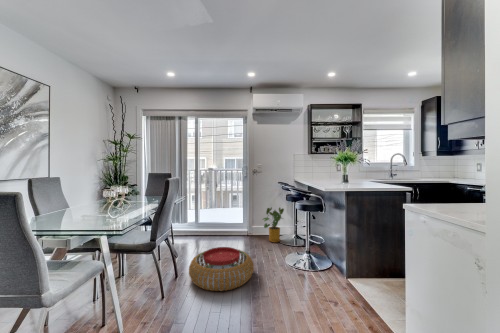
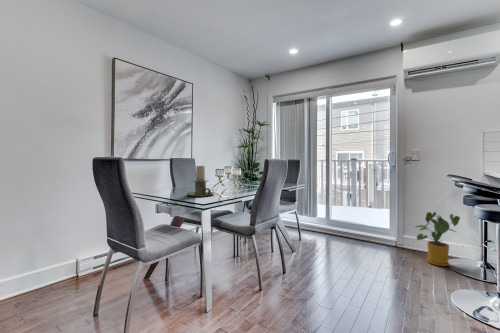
candle holder: none [81,191,117,226] -> present [187,166,214,197]
pouf: present [189,247,254,291] -> none [290,248,378,305]

